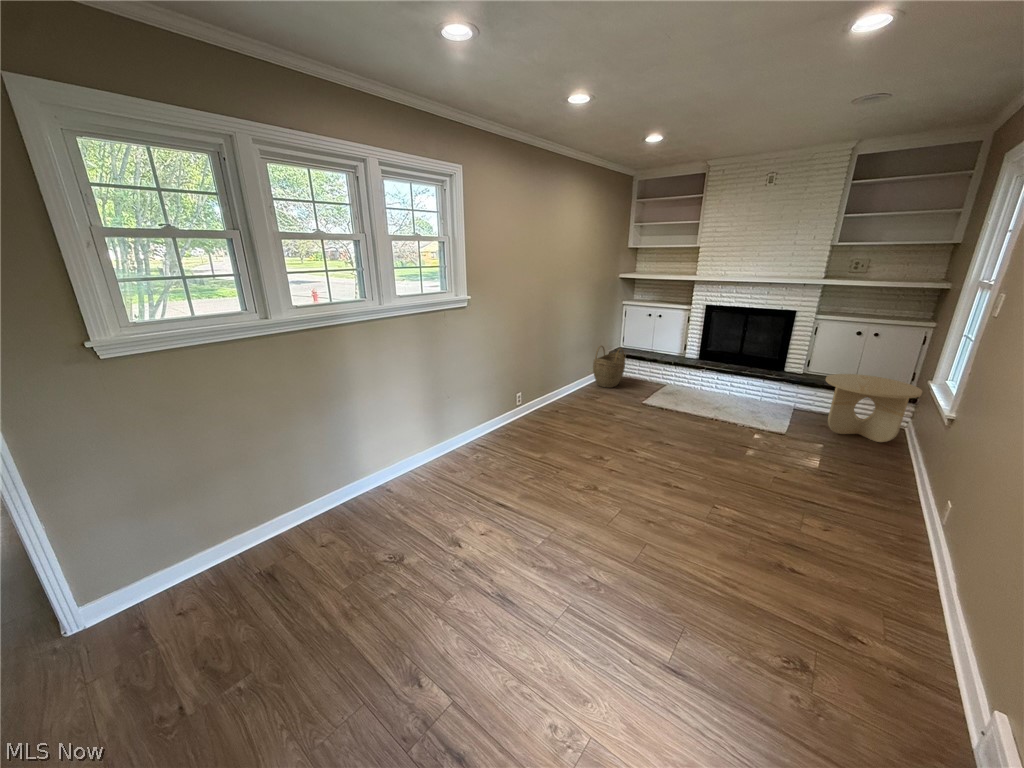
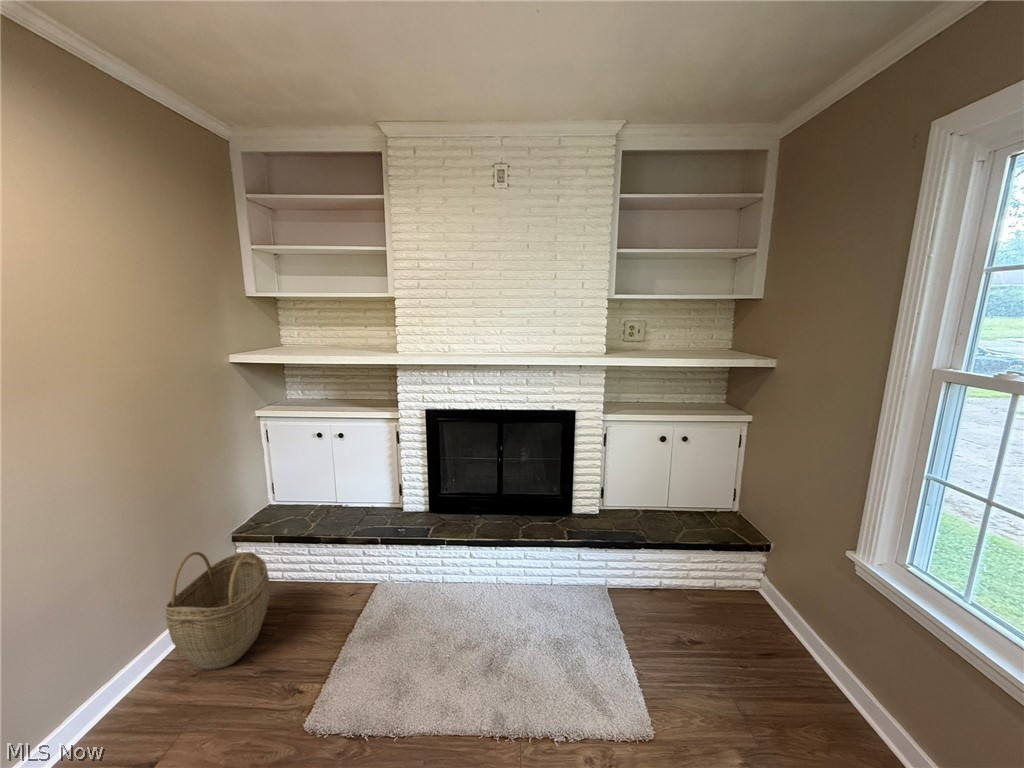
side table: present [826,374,922,442] -> none [667,523,822,672]

